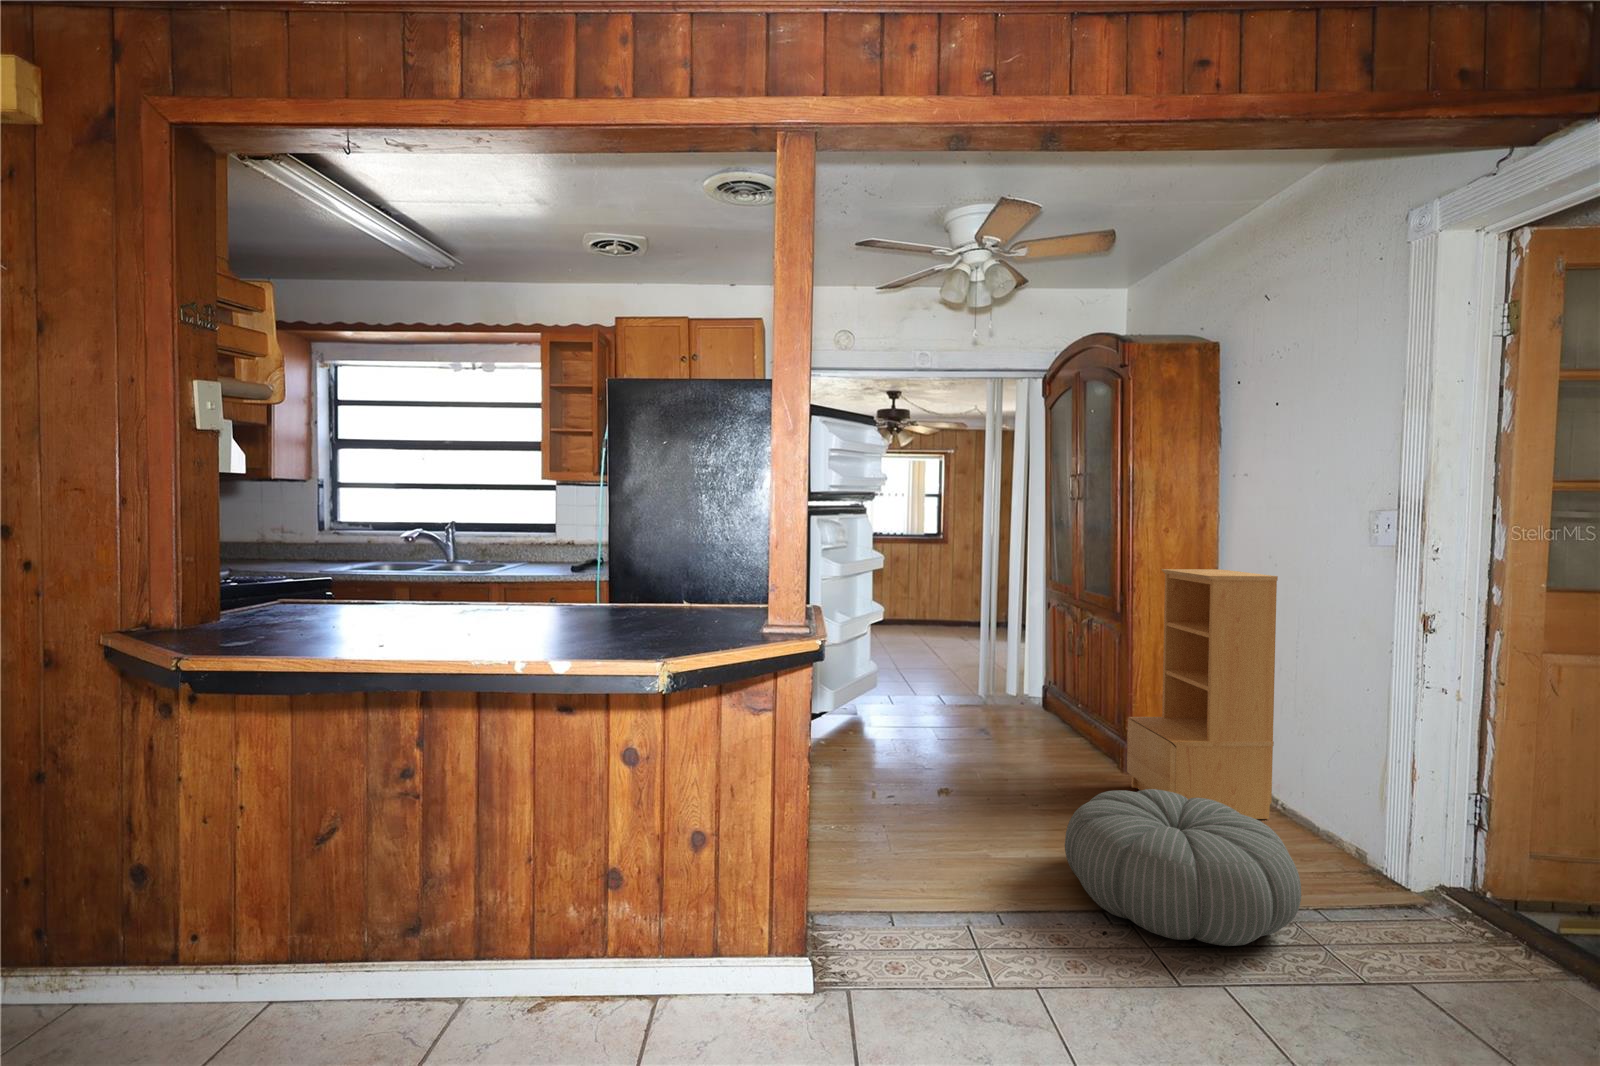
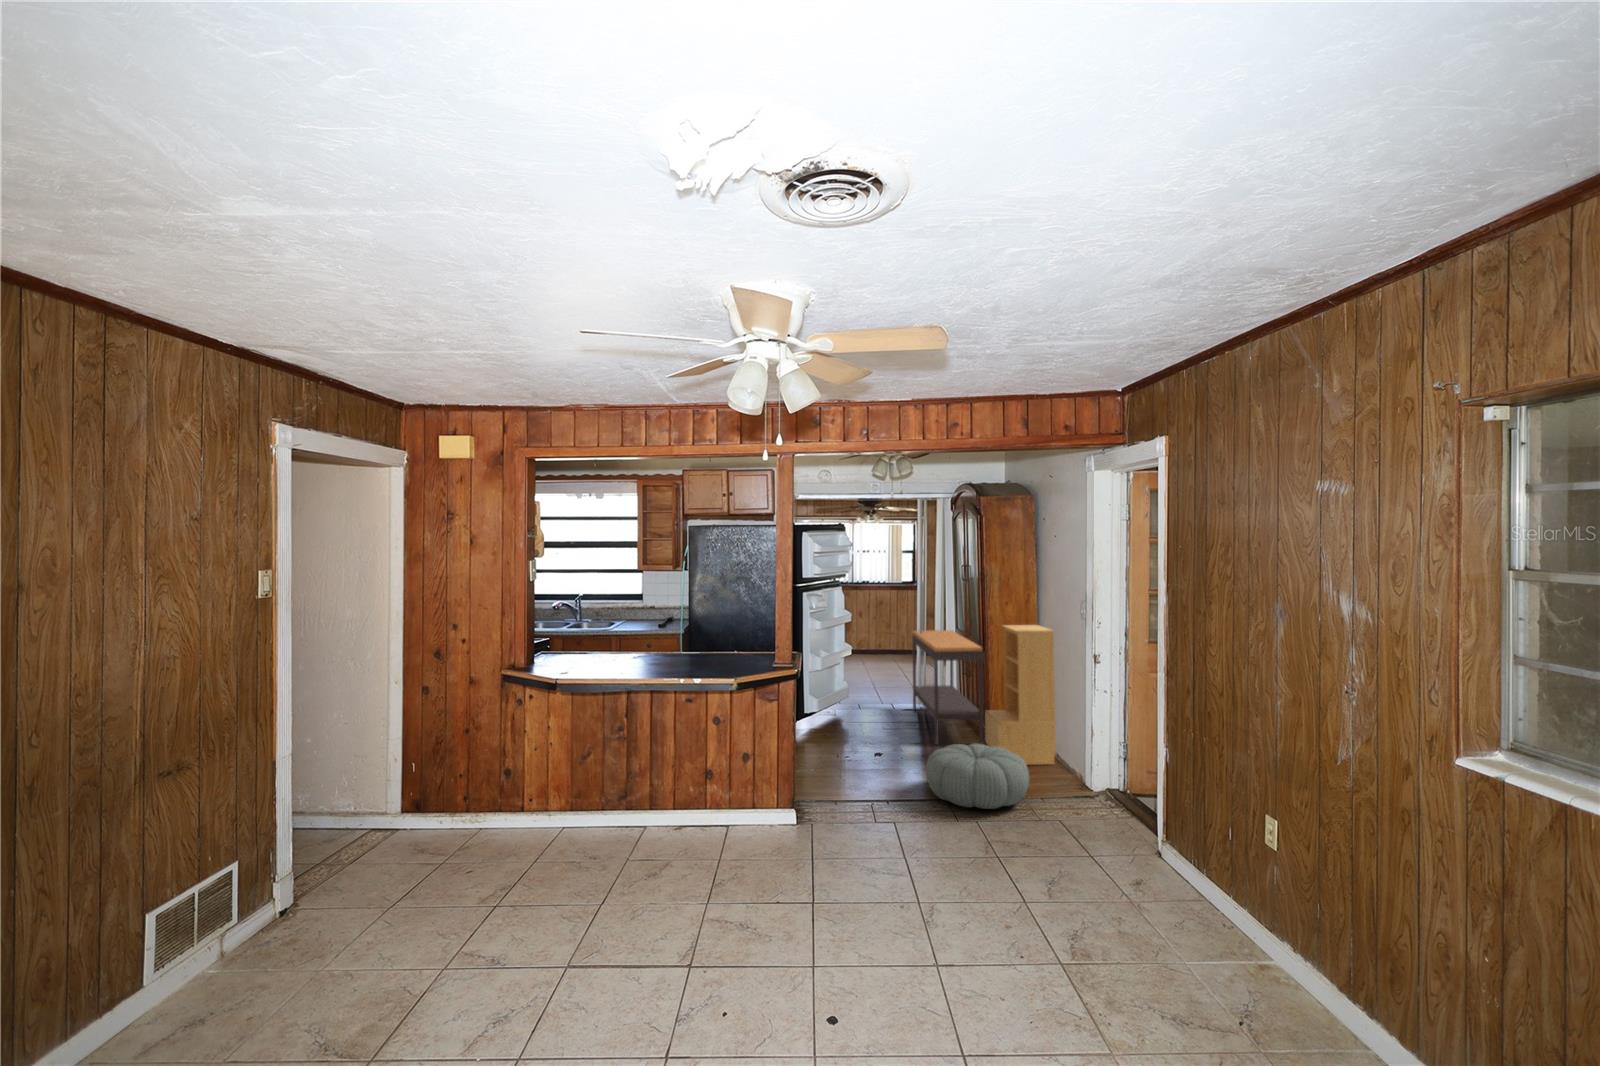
console table: none [973,585,1121,774] -> present [912,630,983,745]

